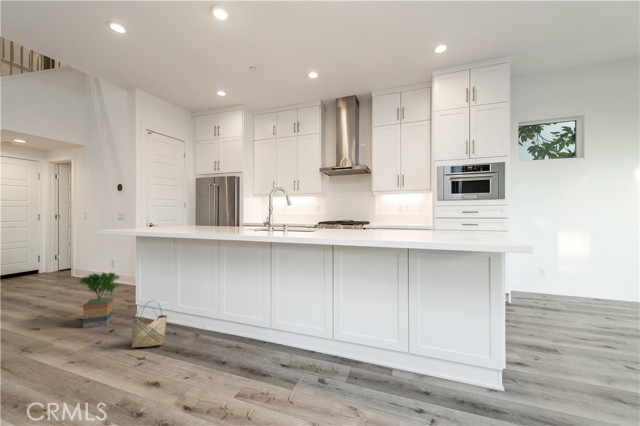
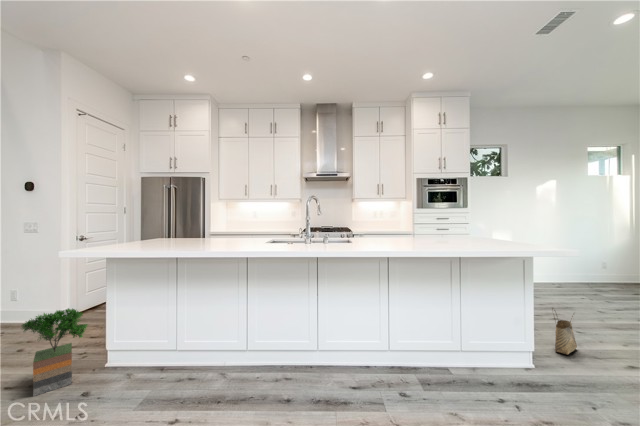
woven basket: present [131,301,167,348] -> present [552,308,577,354]

